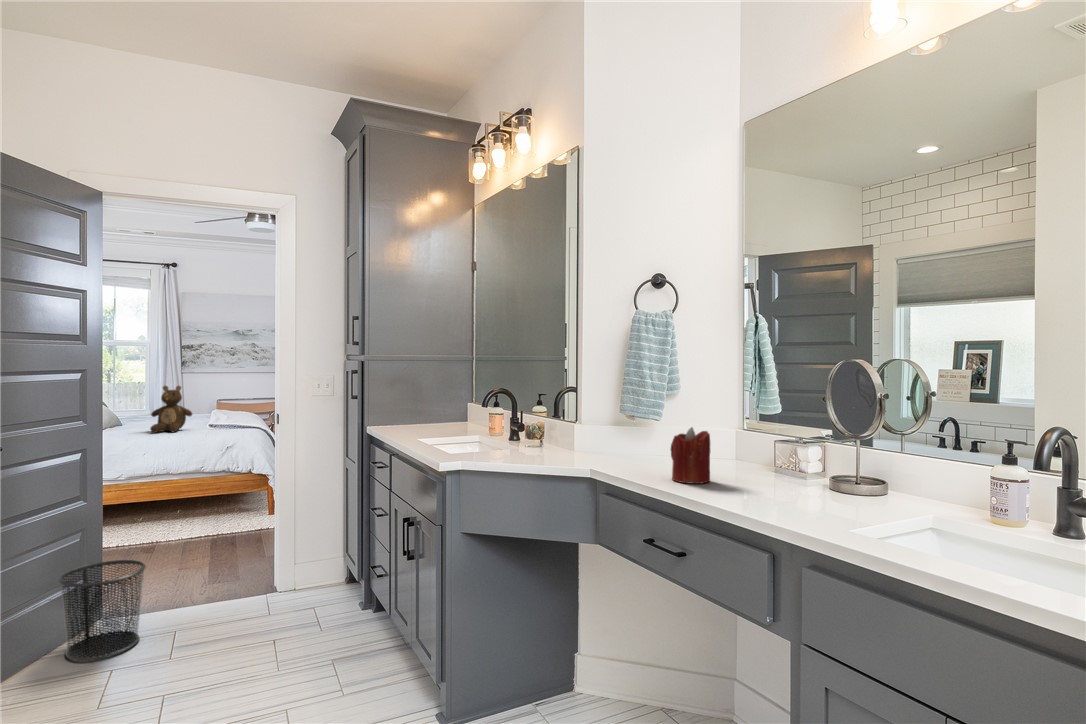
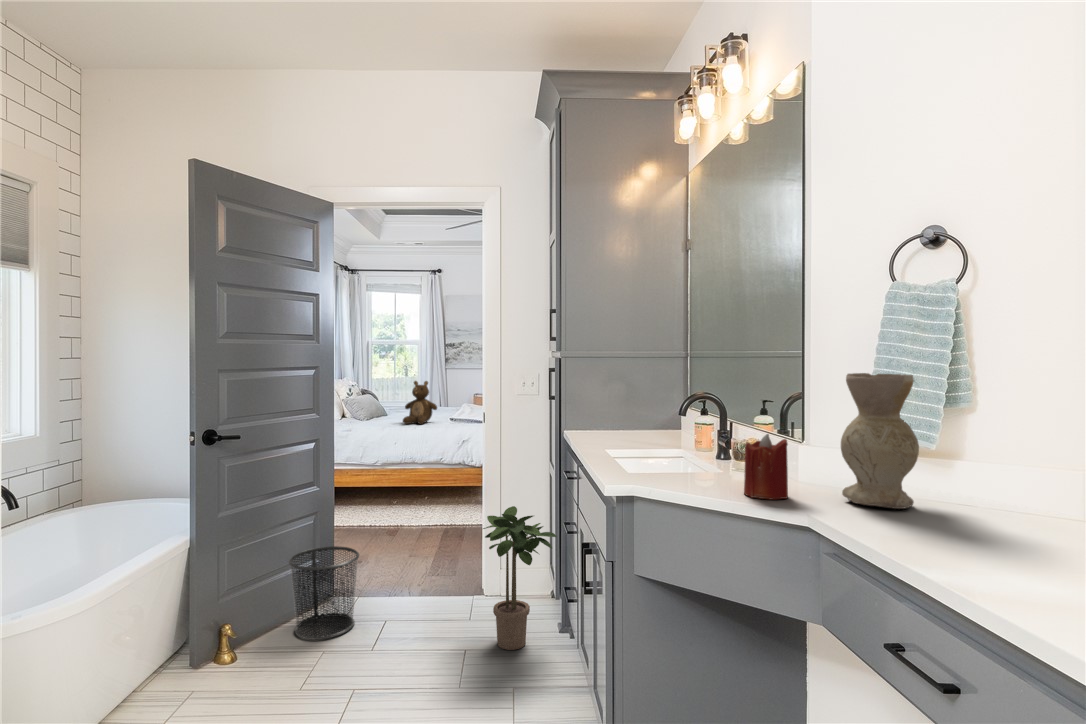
vase: none [610,371,657,461] -> present [841,373,919,509]
candle: present [671,427,710,484] -> present [744,434,788,500]
potted plant: none [287,499,365,632] -> present [483,506,556,650]

